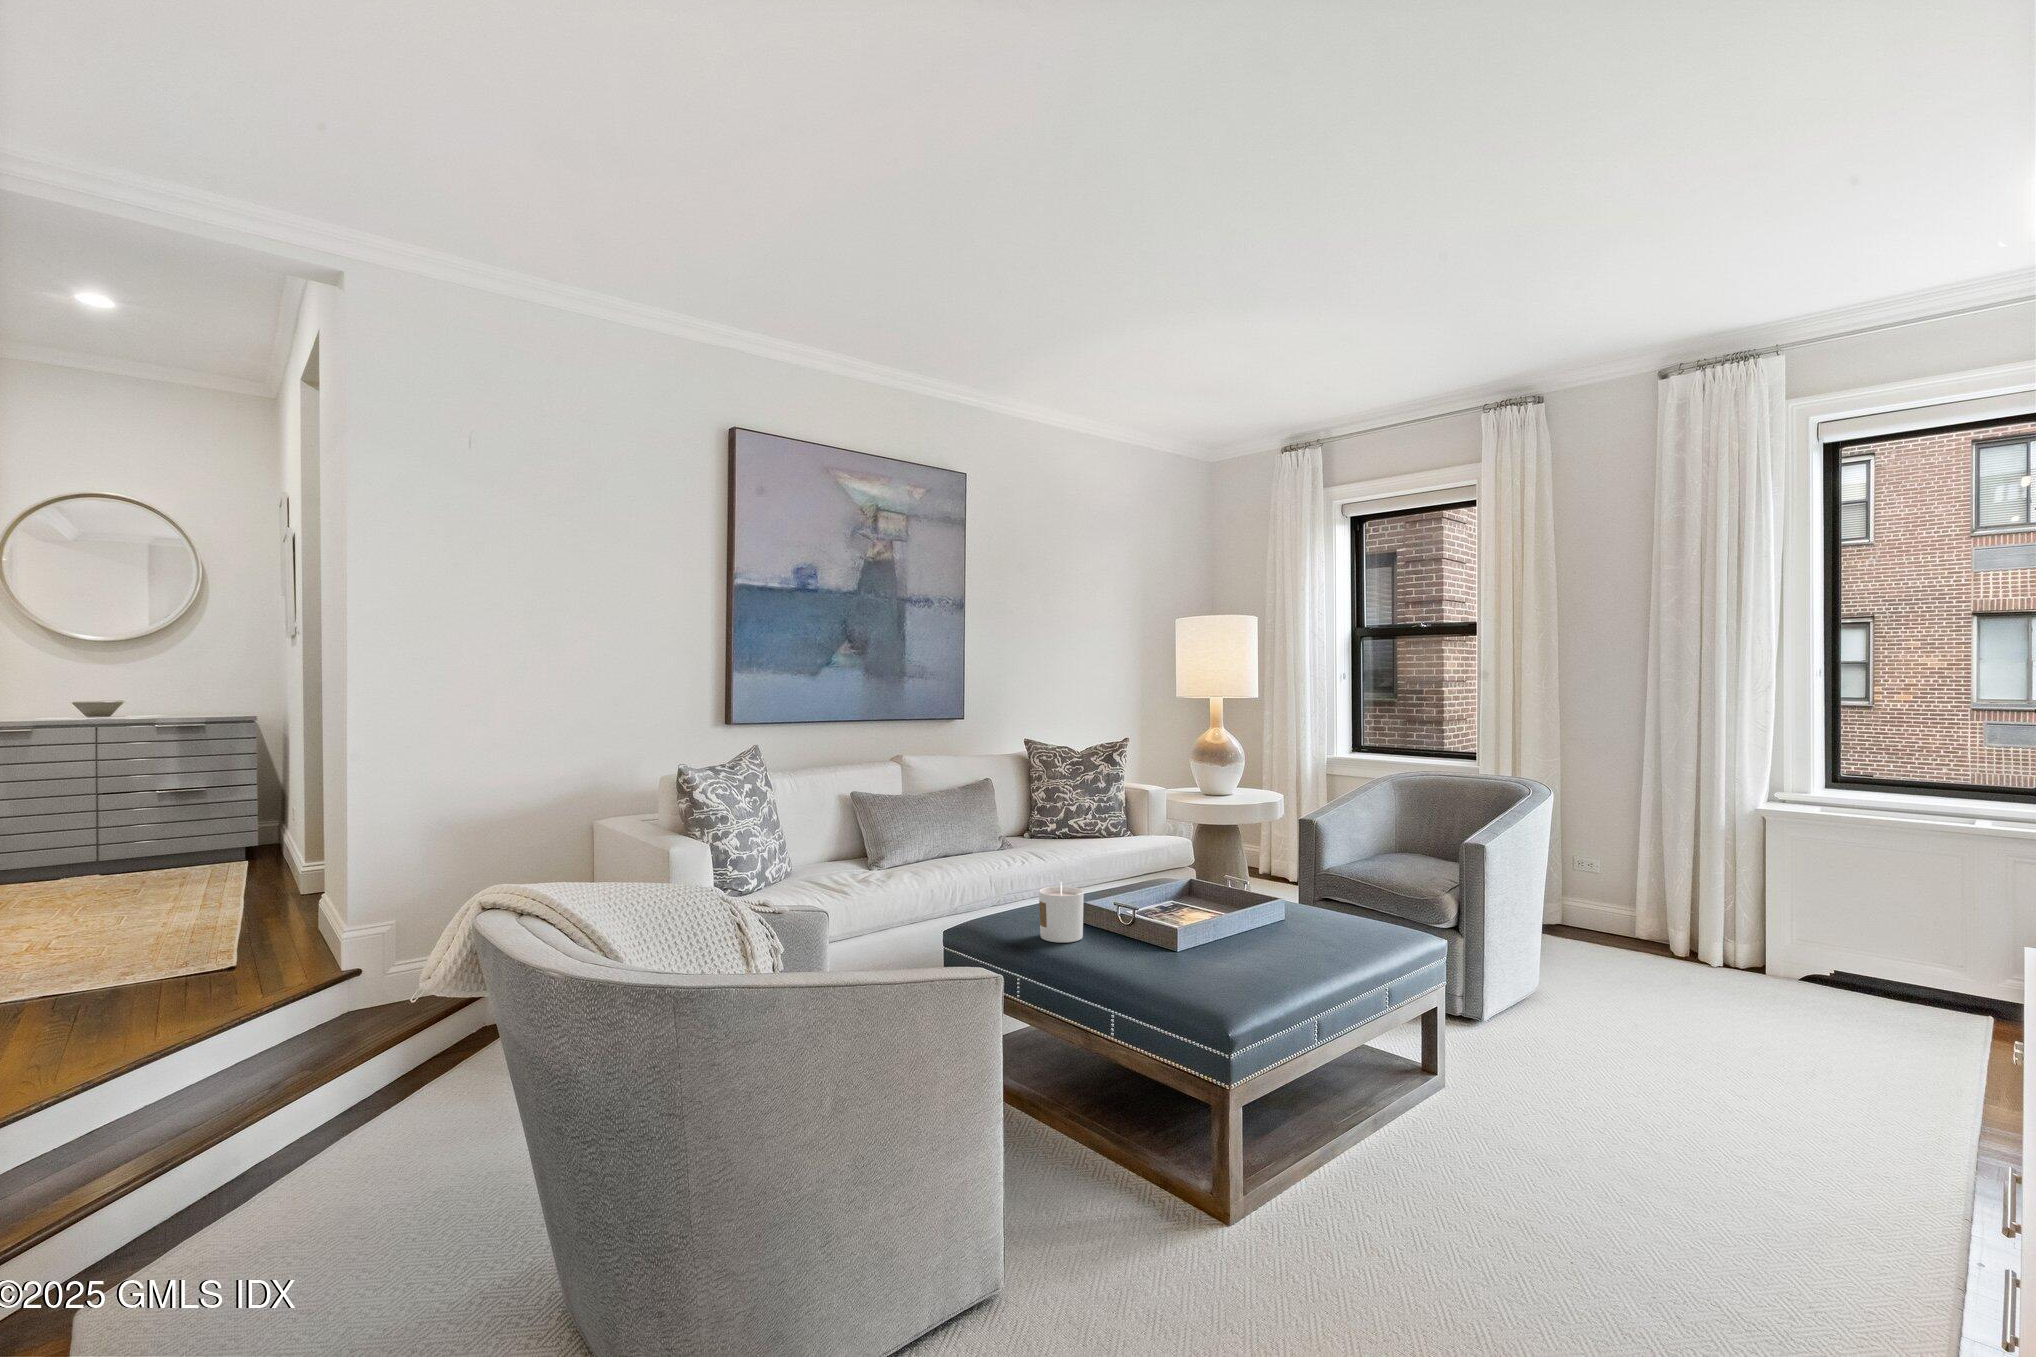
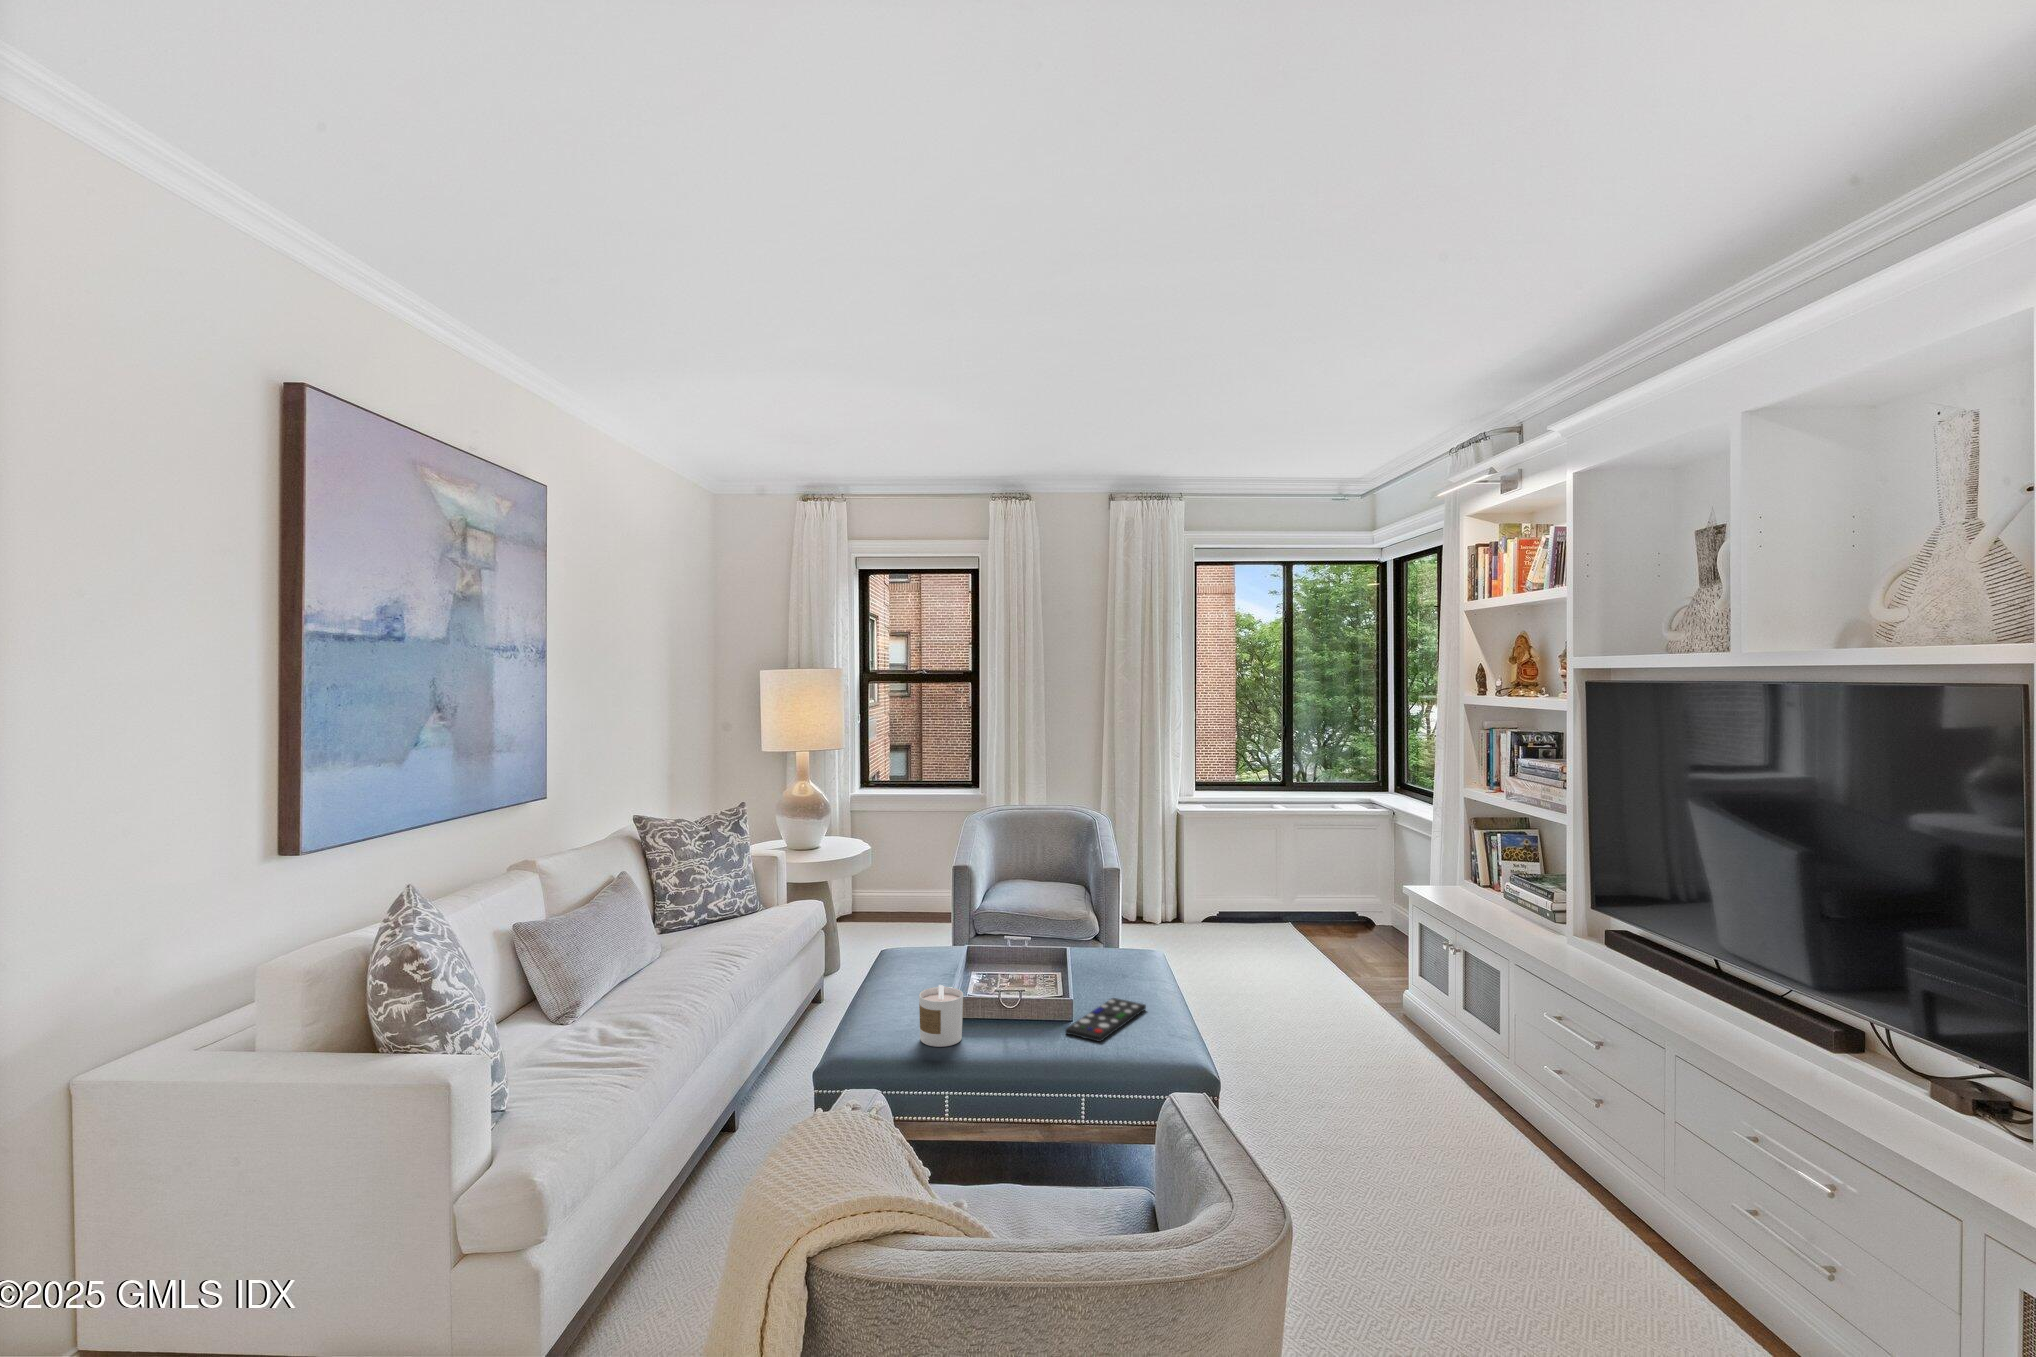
remote control: none [1172,951,1309,977] -> present [1065,998,1146,1042]

